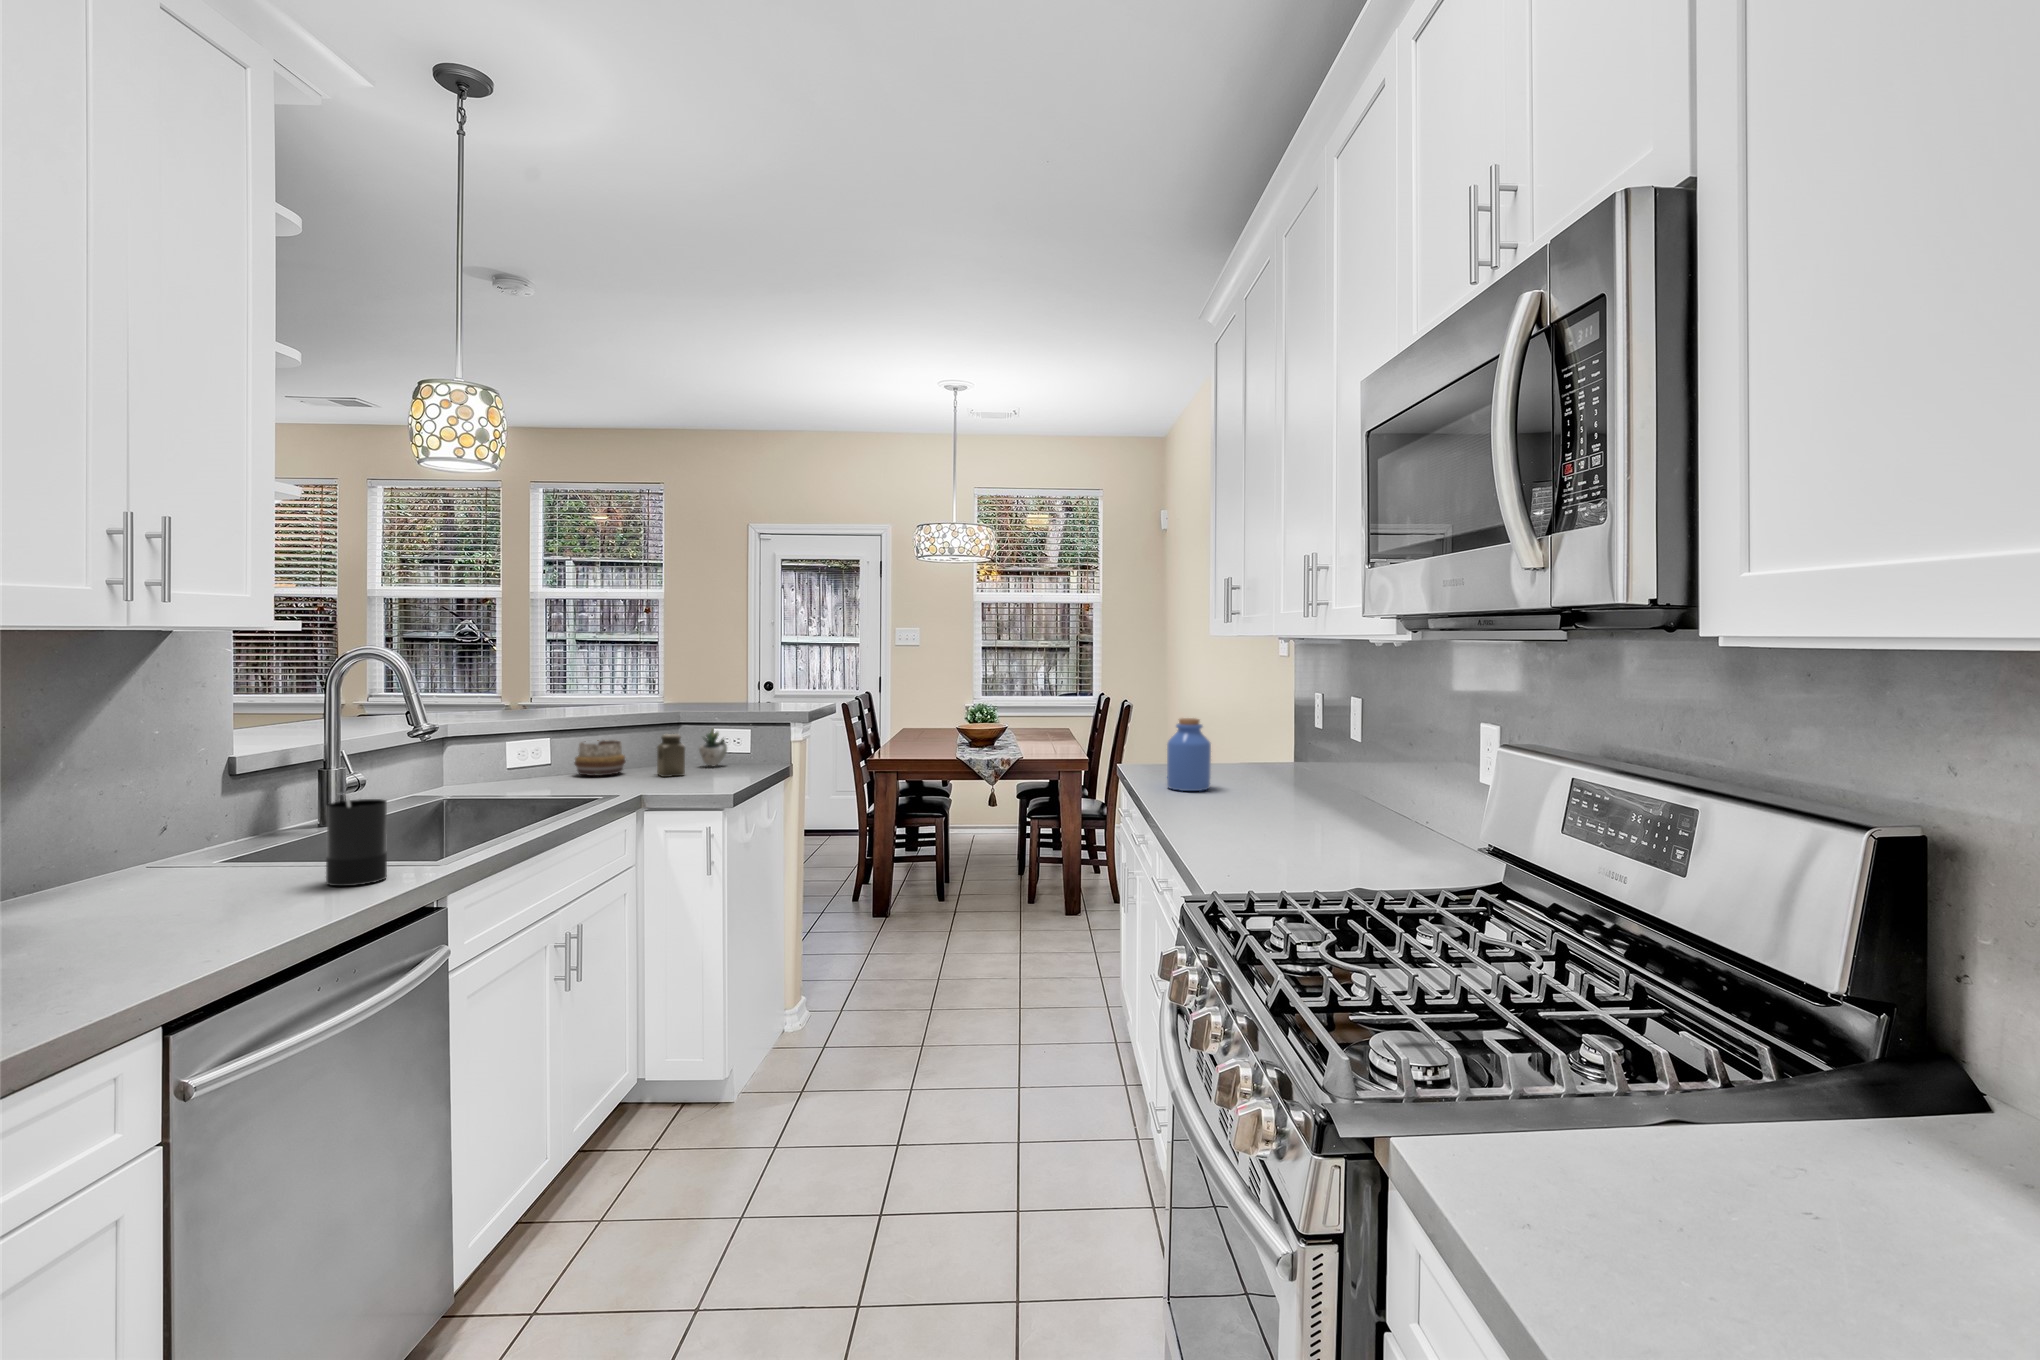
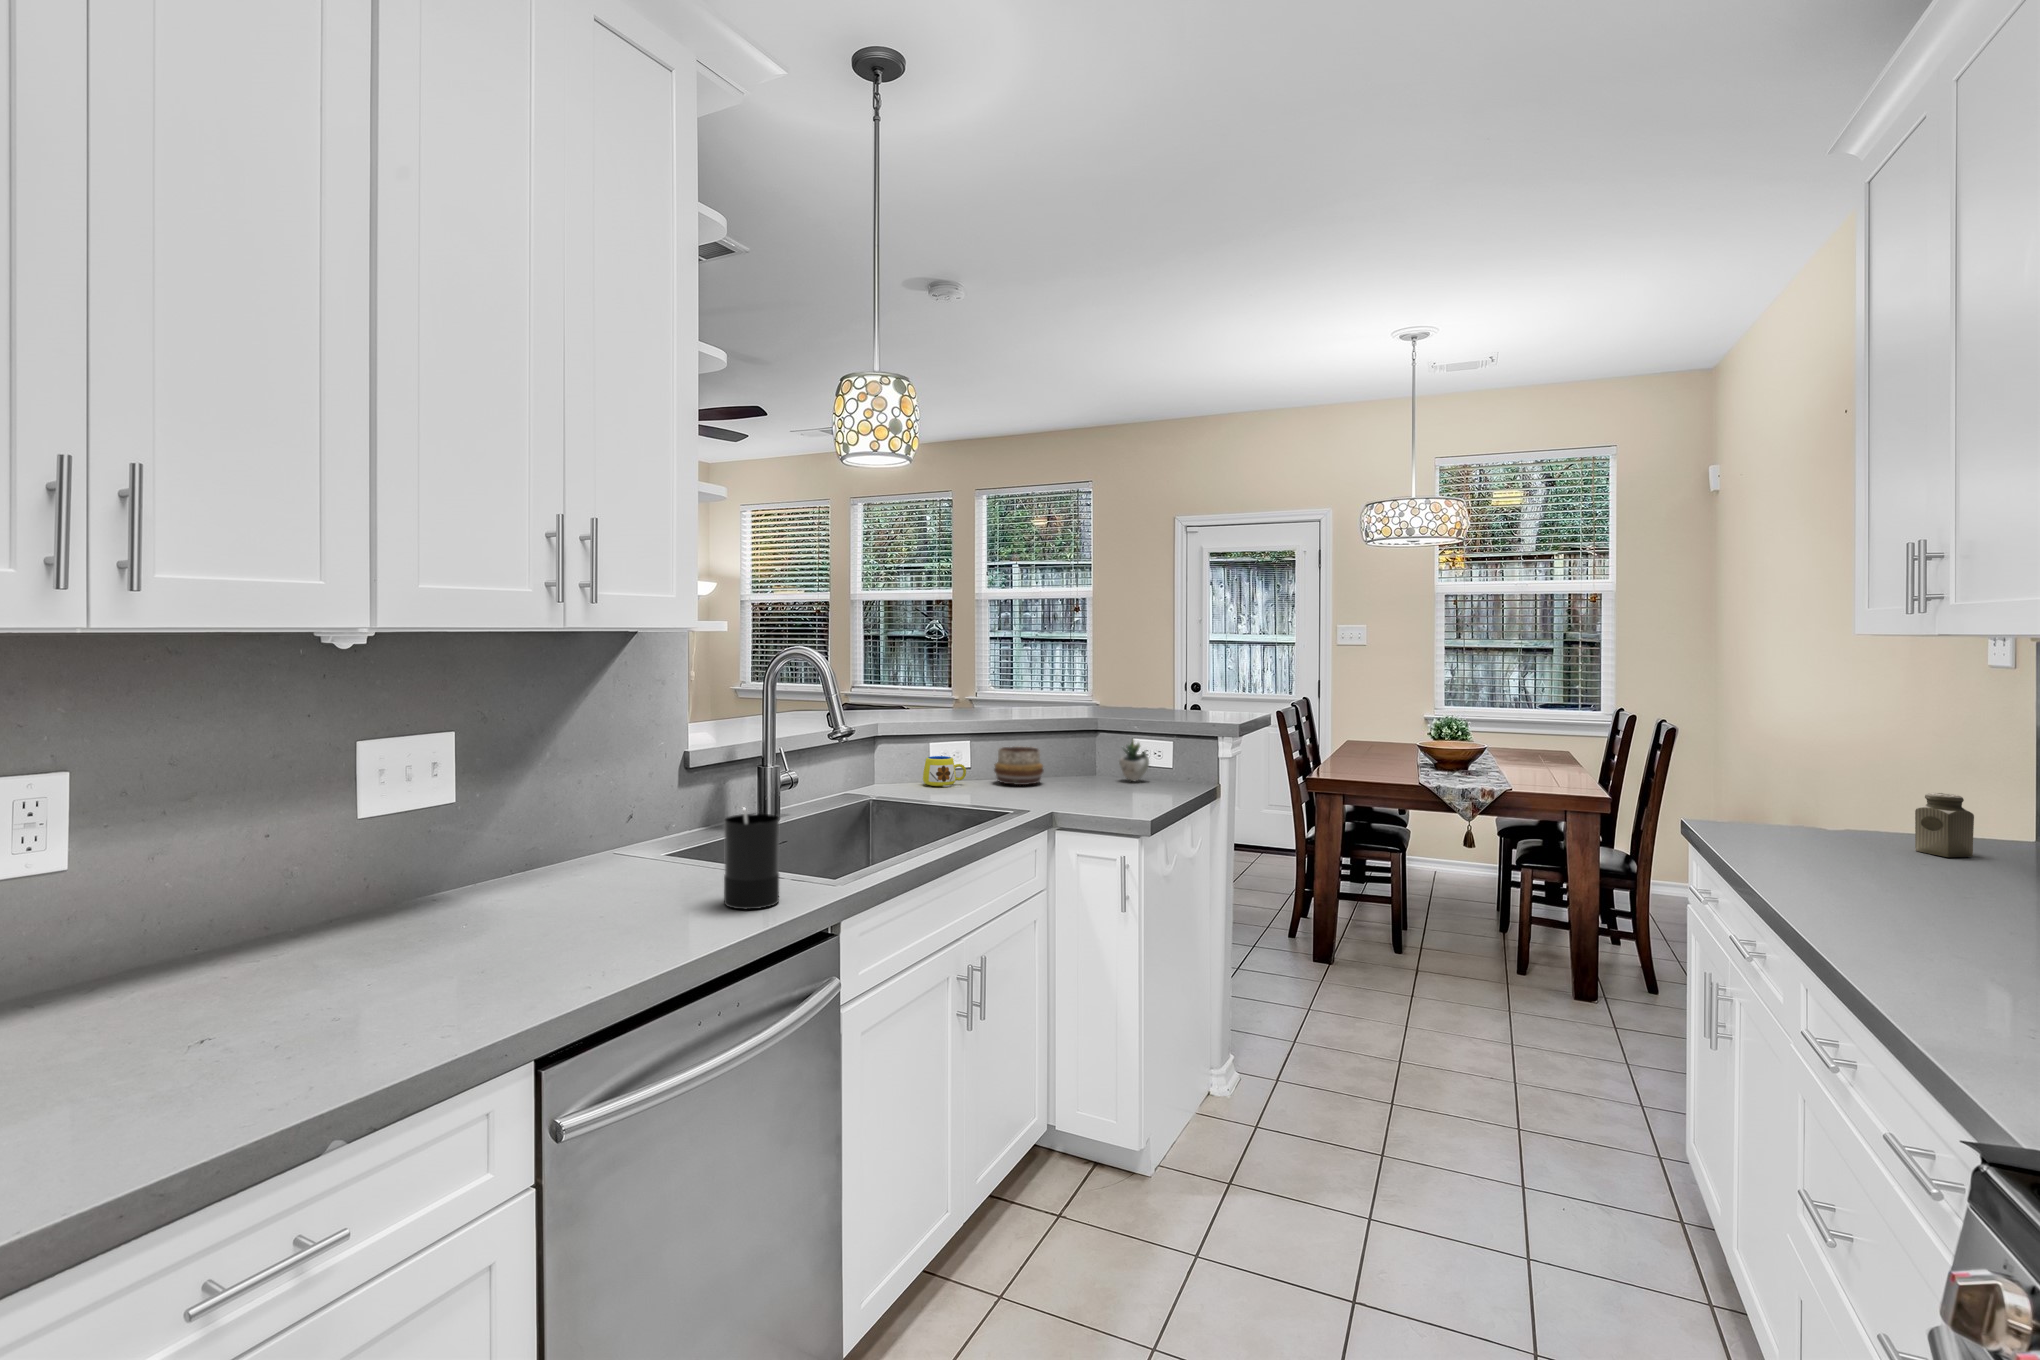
jar: present [1167,718,1211,791] -> none [1784,764,1872,879]
salt shaker: present [657,734,685,777] -> present [1915,793,1974,857]
mug: none [498,753,545,782] -> present [923,756,966,787]

